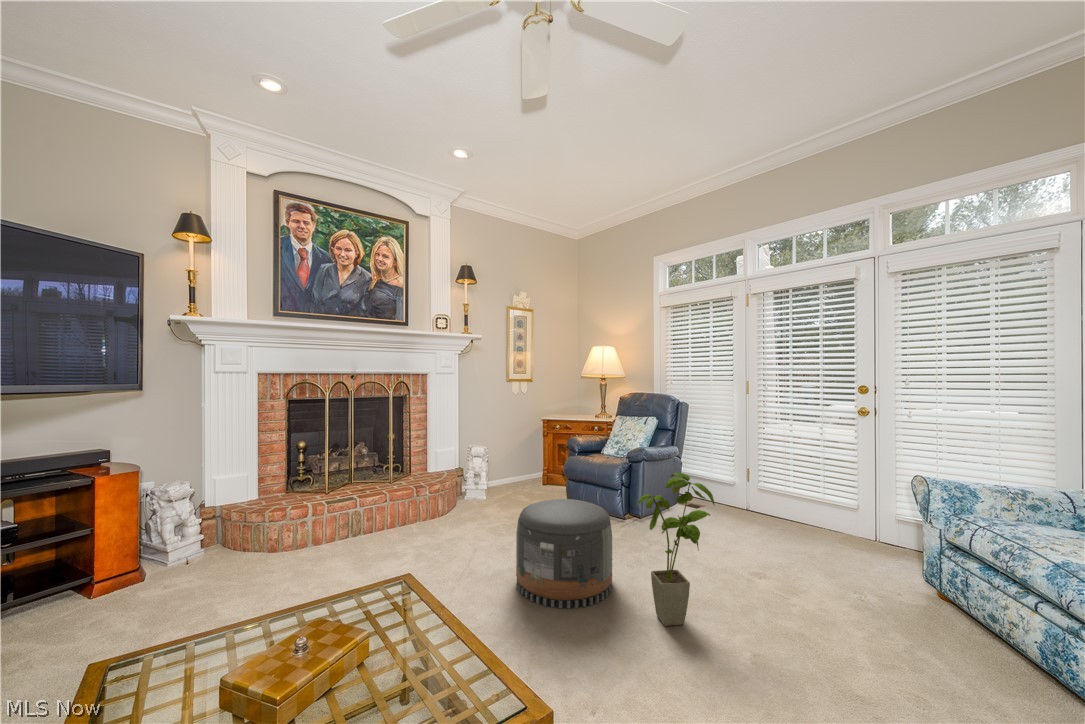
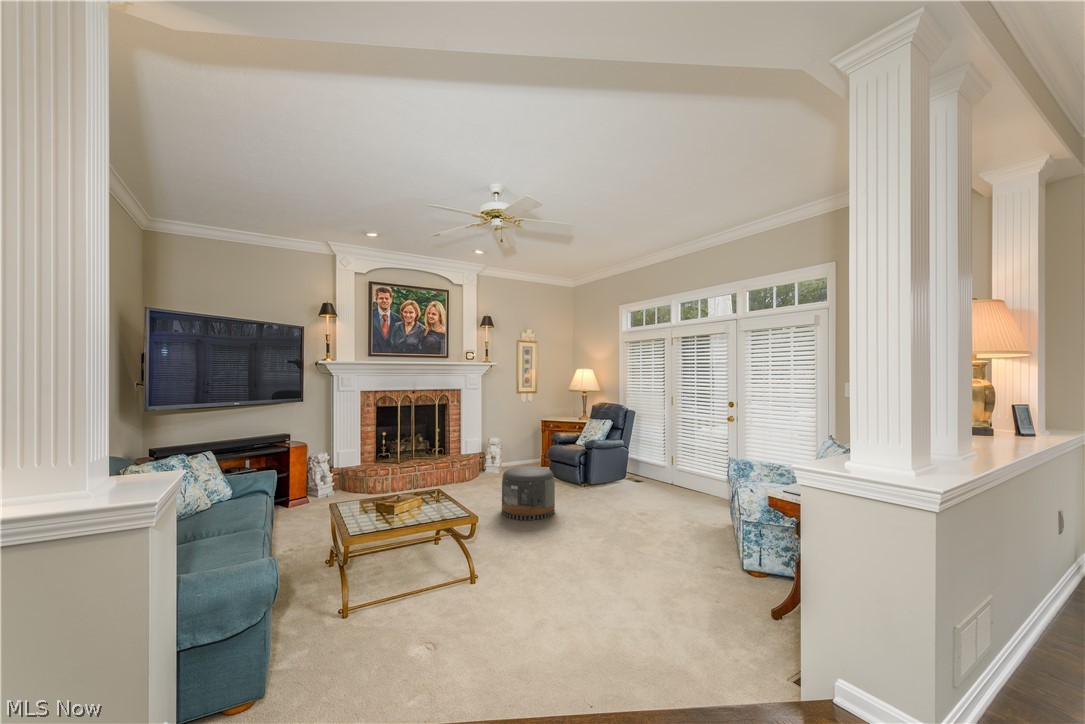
house plant: present [637,472,714,626] -> none [560,449,601,528]

